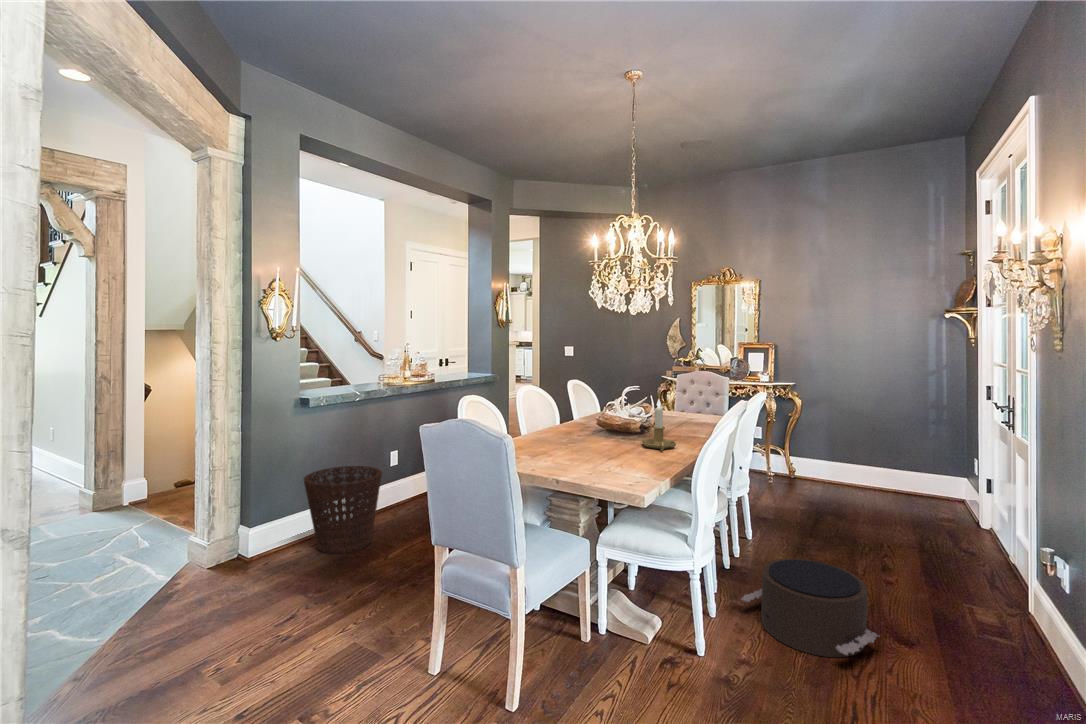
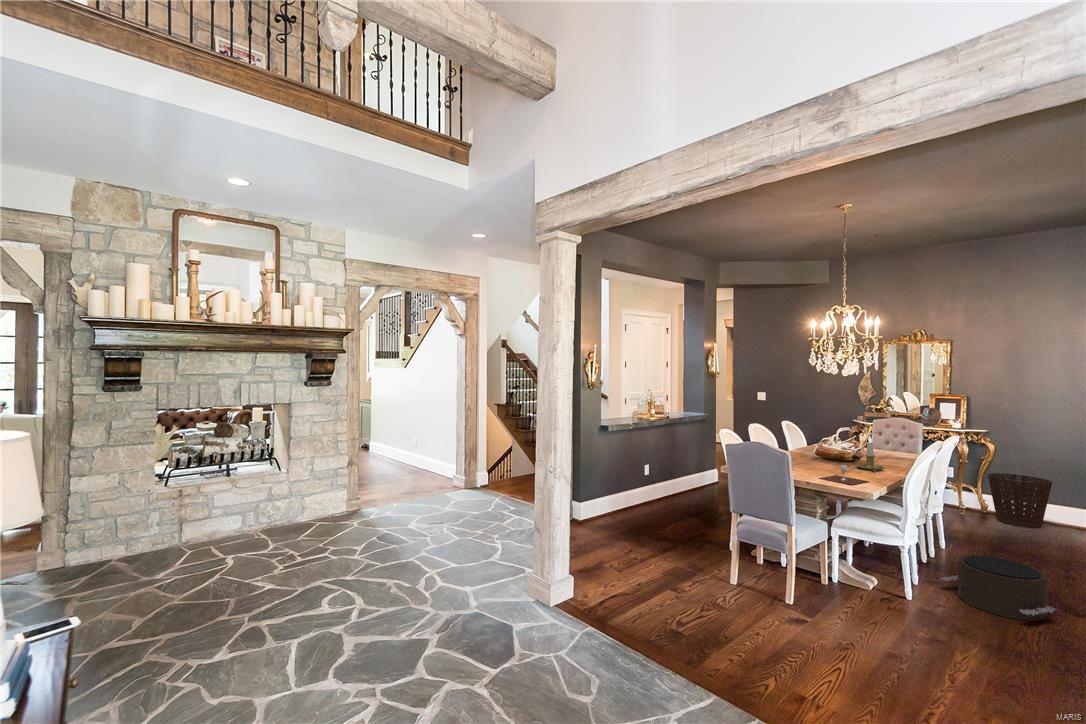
wine glass: none [577,448,650,482] -> present [819,465,869,485]
basket: present [304,466,382,554] -> present [988,473,1052,528]

